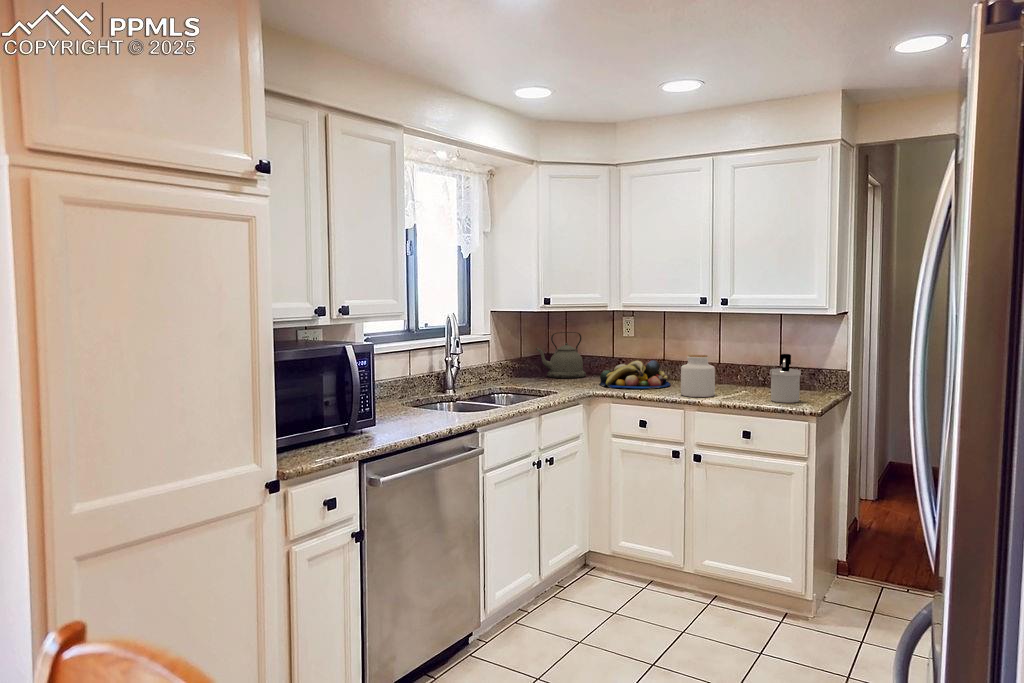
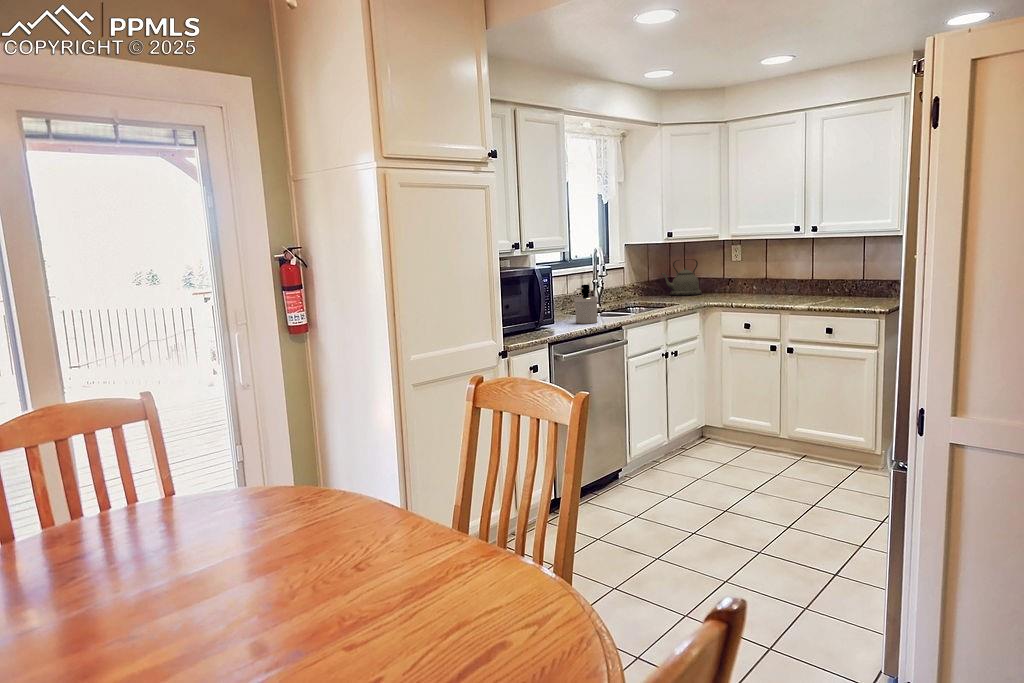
soap dispenser: present [770,354,801,403] -> present [574,285,597,324]
jar: present [681,355,715,397] -> none [778,271,805,304]
fruit bowl: present [600,360,671,389] -> none [712,278,771,300]

